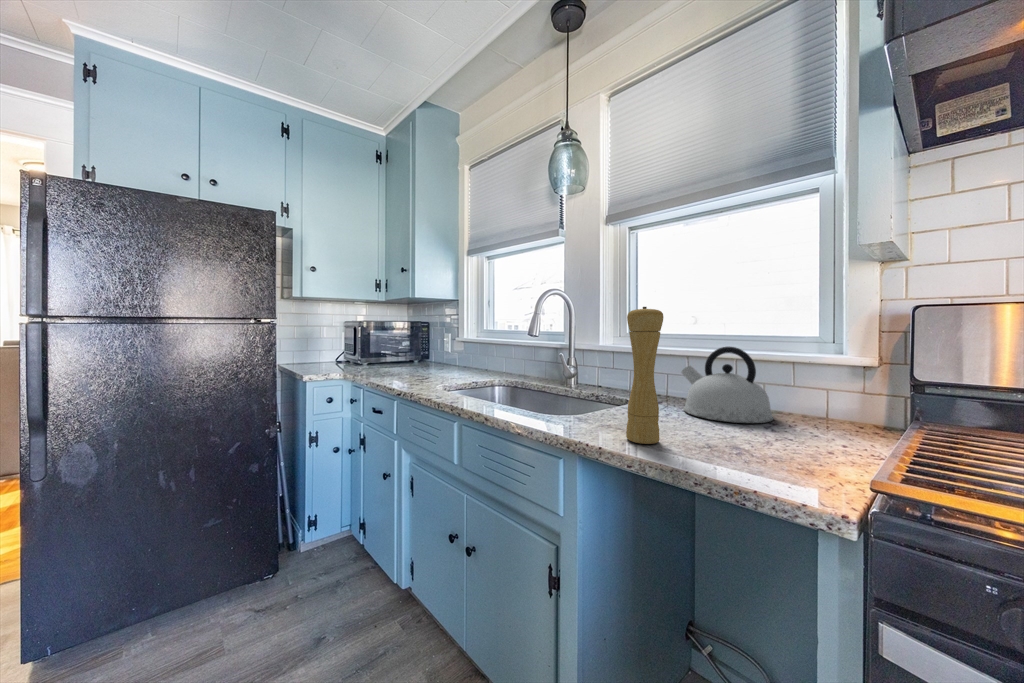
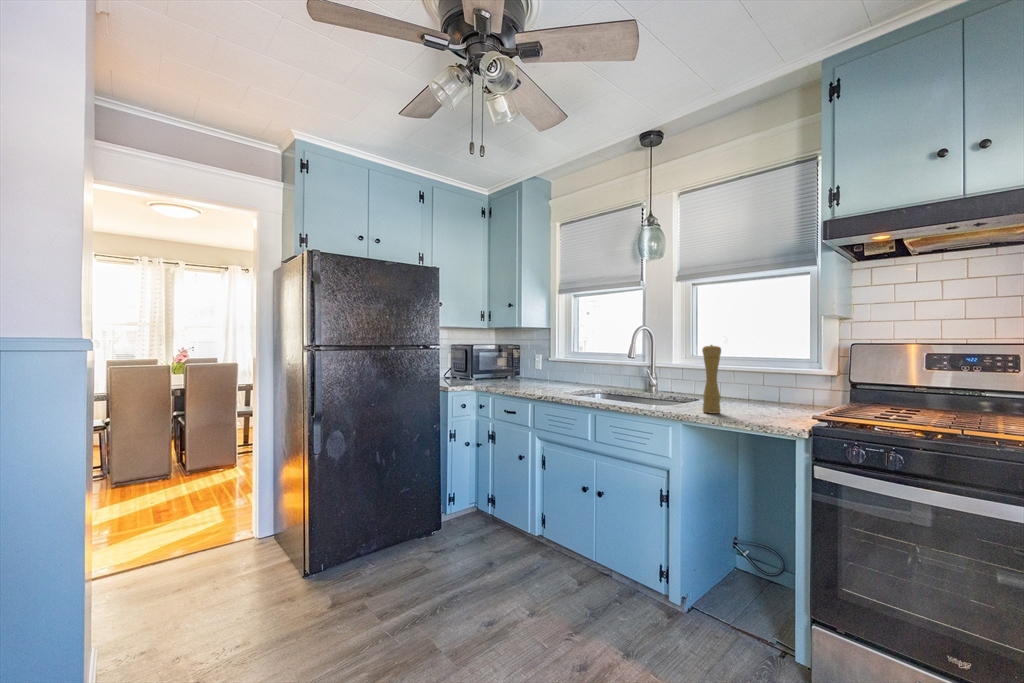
kettle: present [681,347,773,423] -> none [730,365,785,408]

